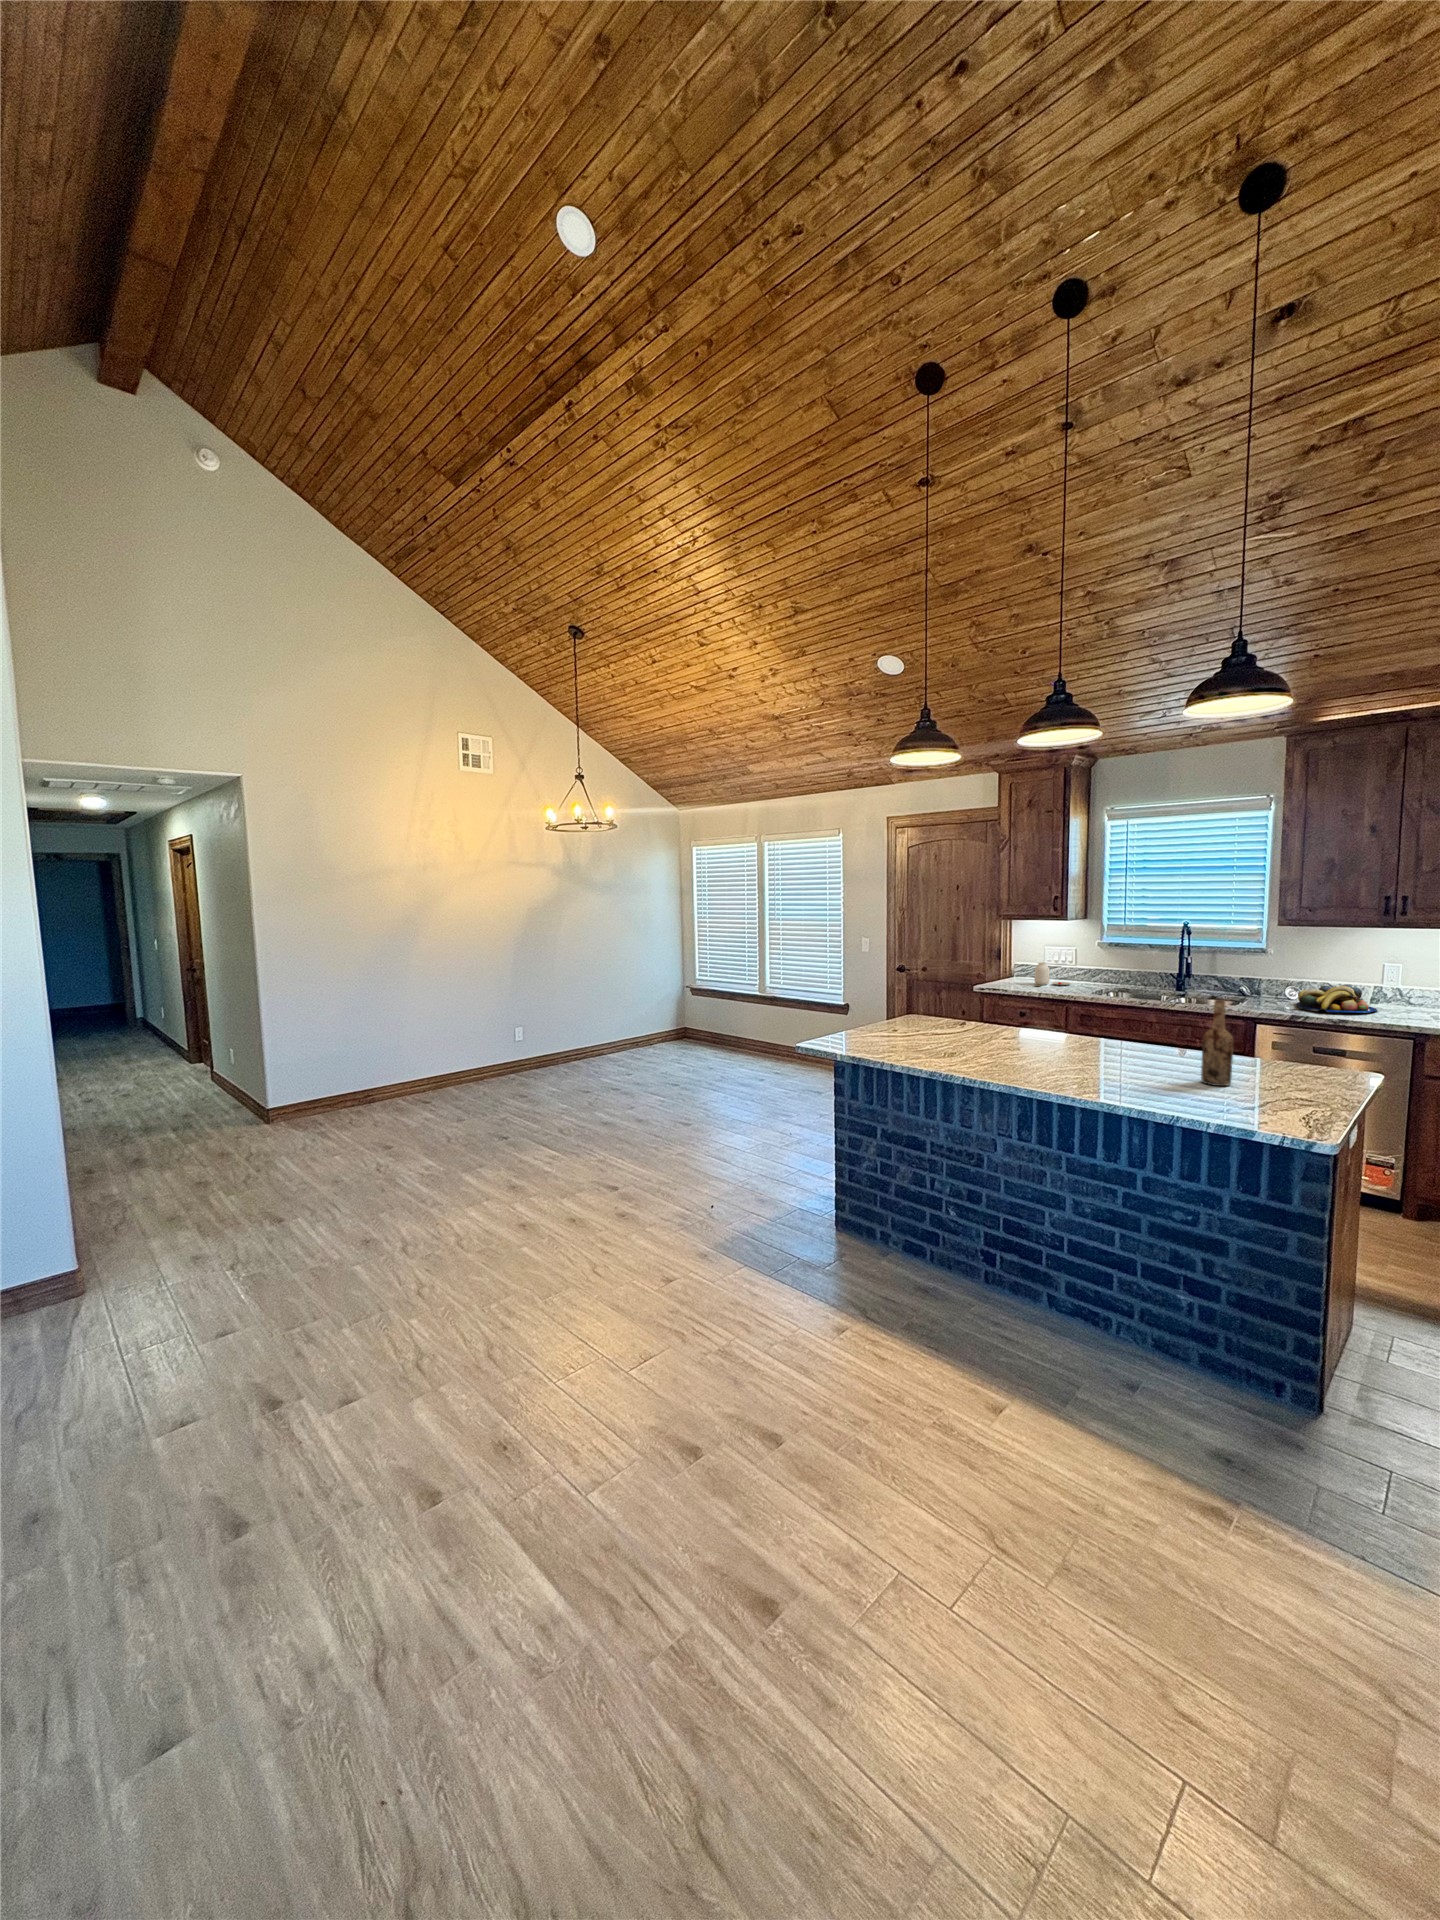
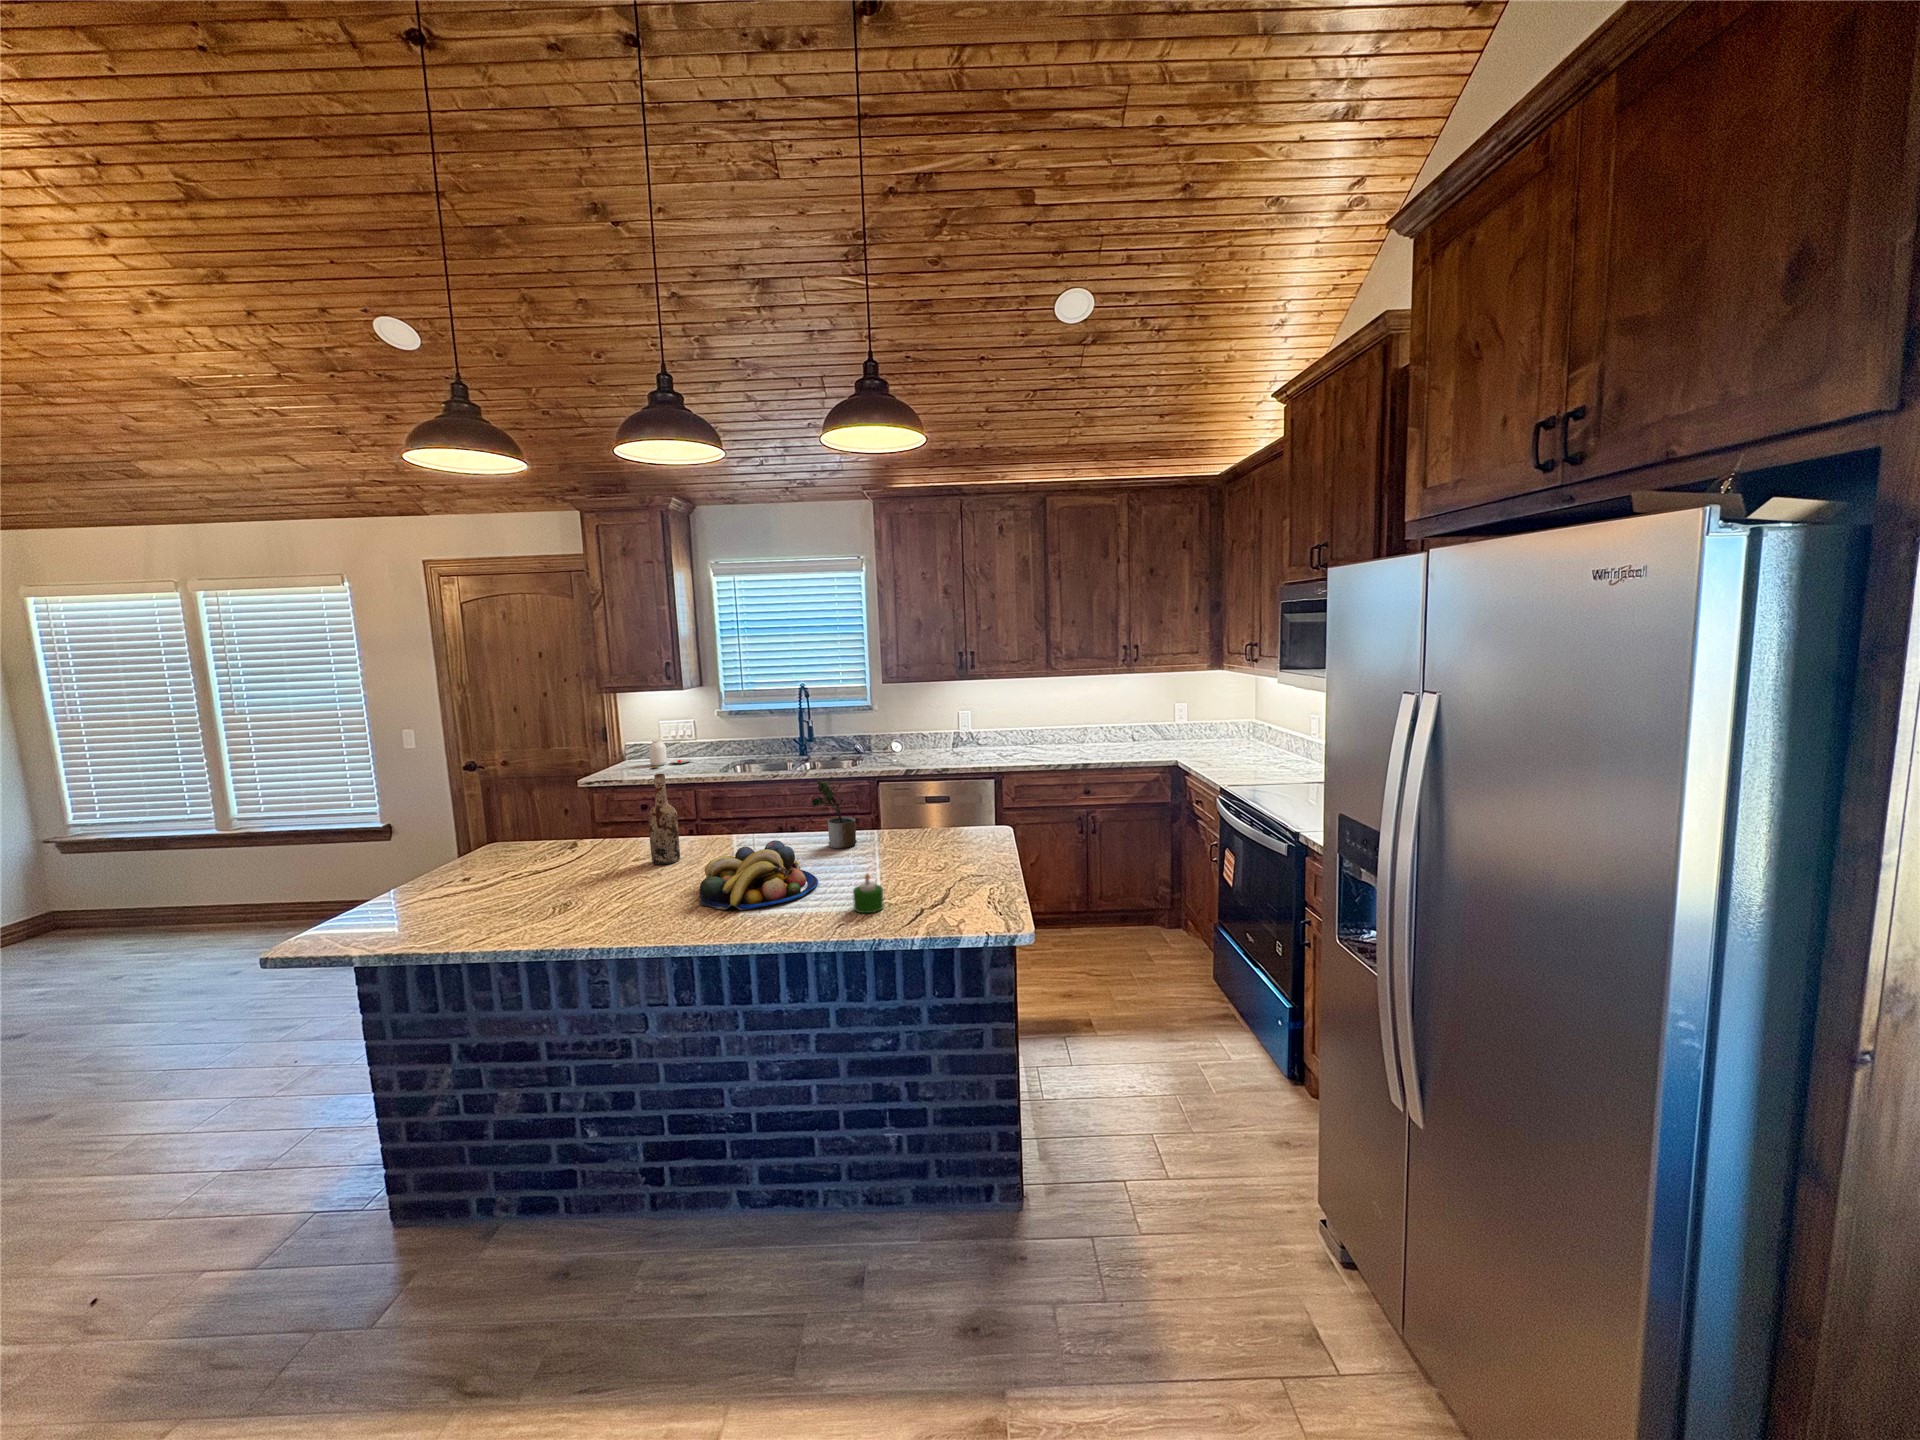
fruit bowl: present [1297,985,1377,1013] -> present [700,840,818,910]
potted plant: none [1153,997,1196,1060] -> present [812,777,857,848]
wine bottle: present [1201,999,1234,1086] -> present [648,774,680,865]
candle: none [1164,1069,1193,1101] -> present [853,874,883,913]

